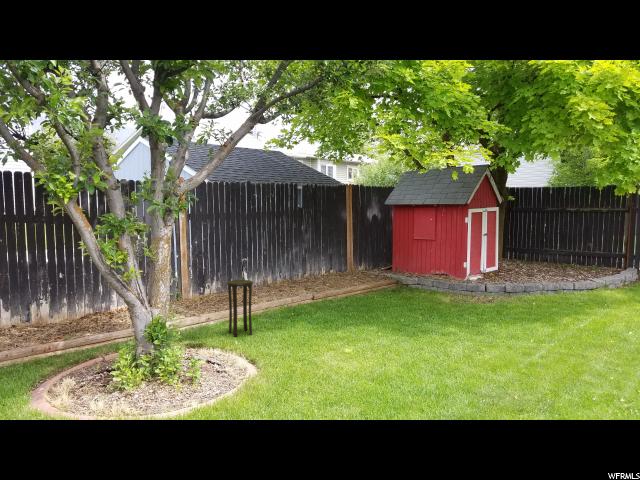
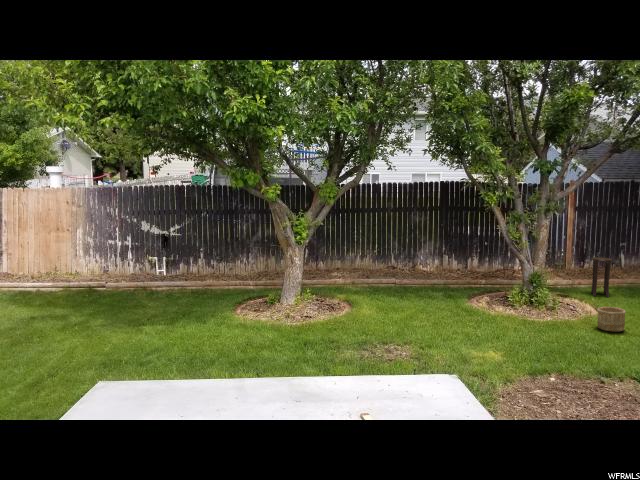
wooden bucket: none [272,362,317,409] -> present [597,307,626,331]

